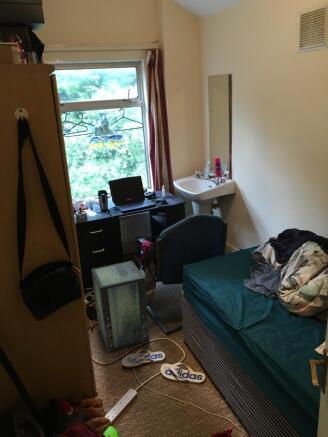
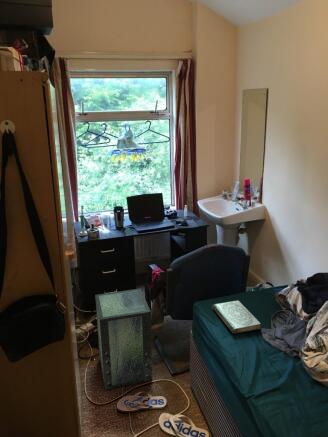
book: none [200,260,243,286] -> present [213,301,261,334]

